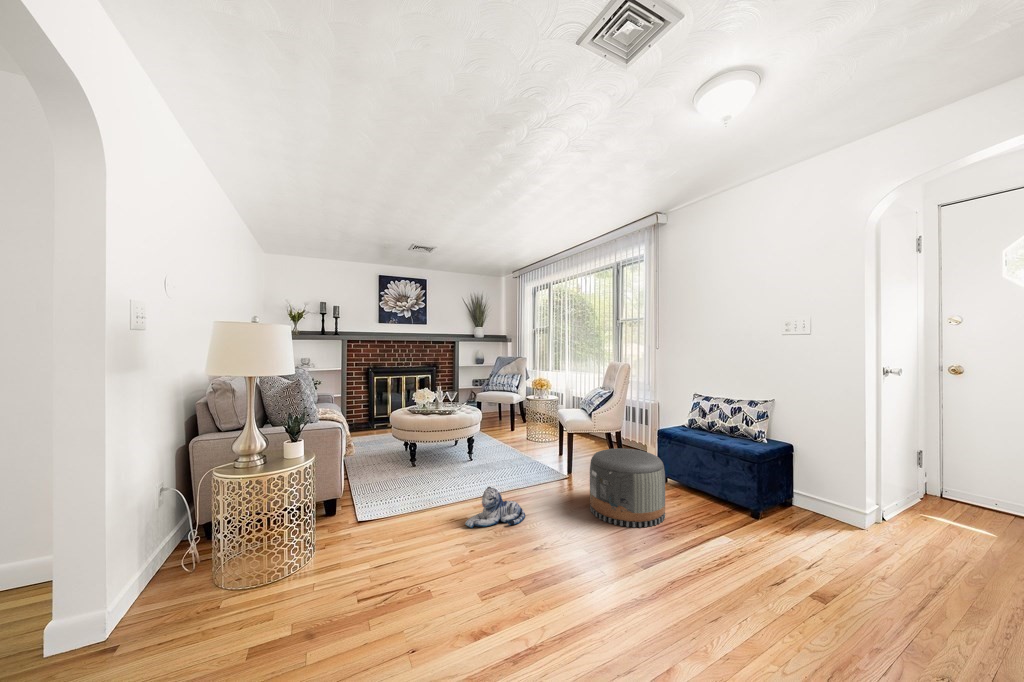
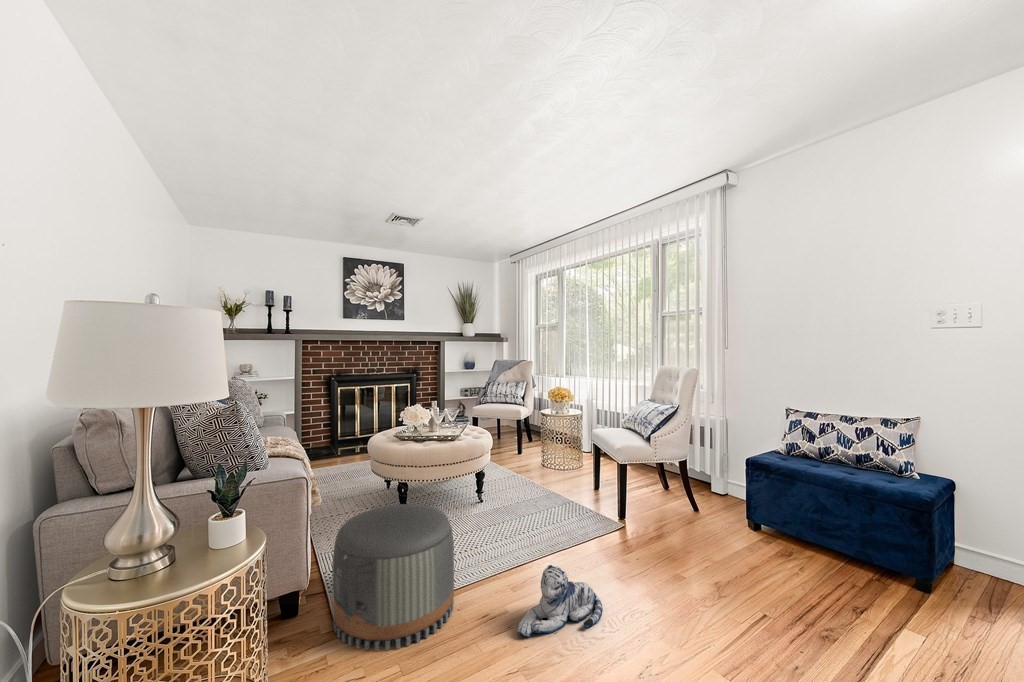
pouf: present [590,448,665,527] -> present [332,504,454,651]

